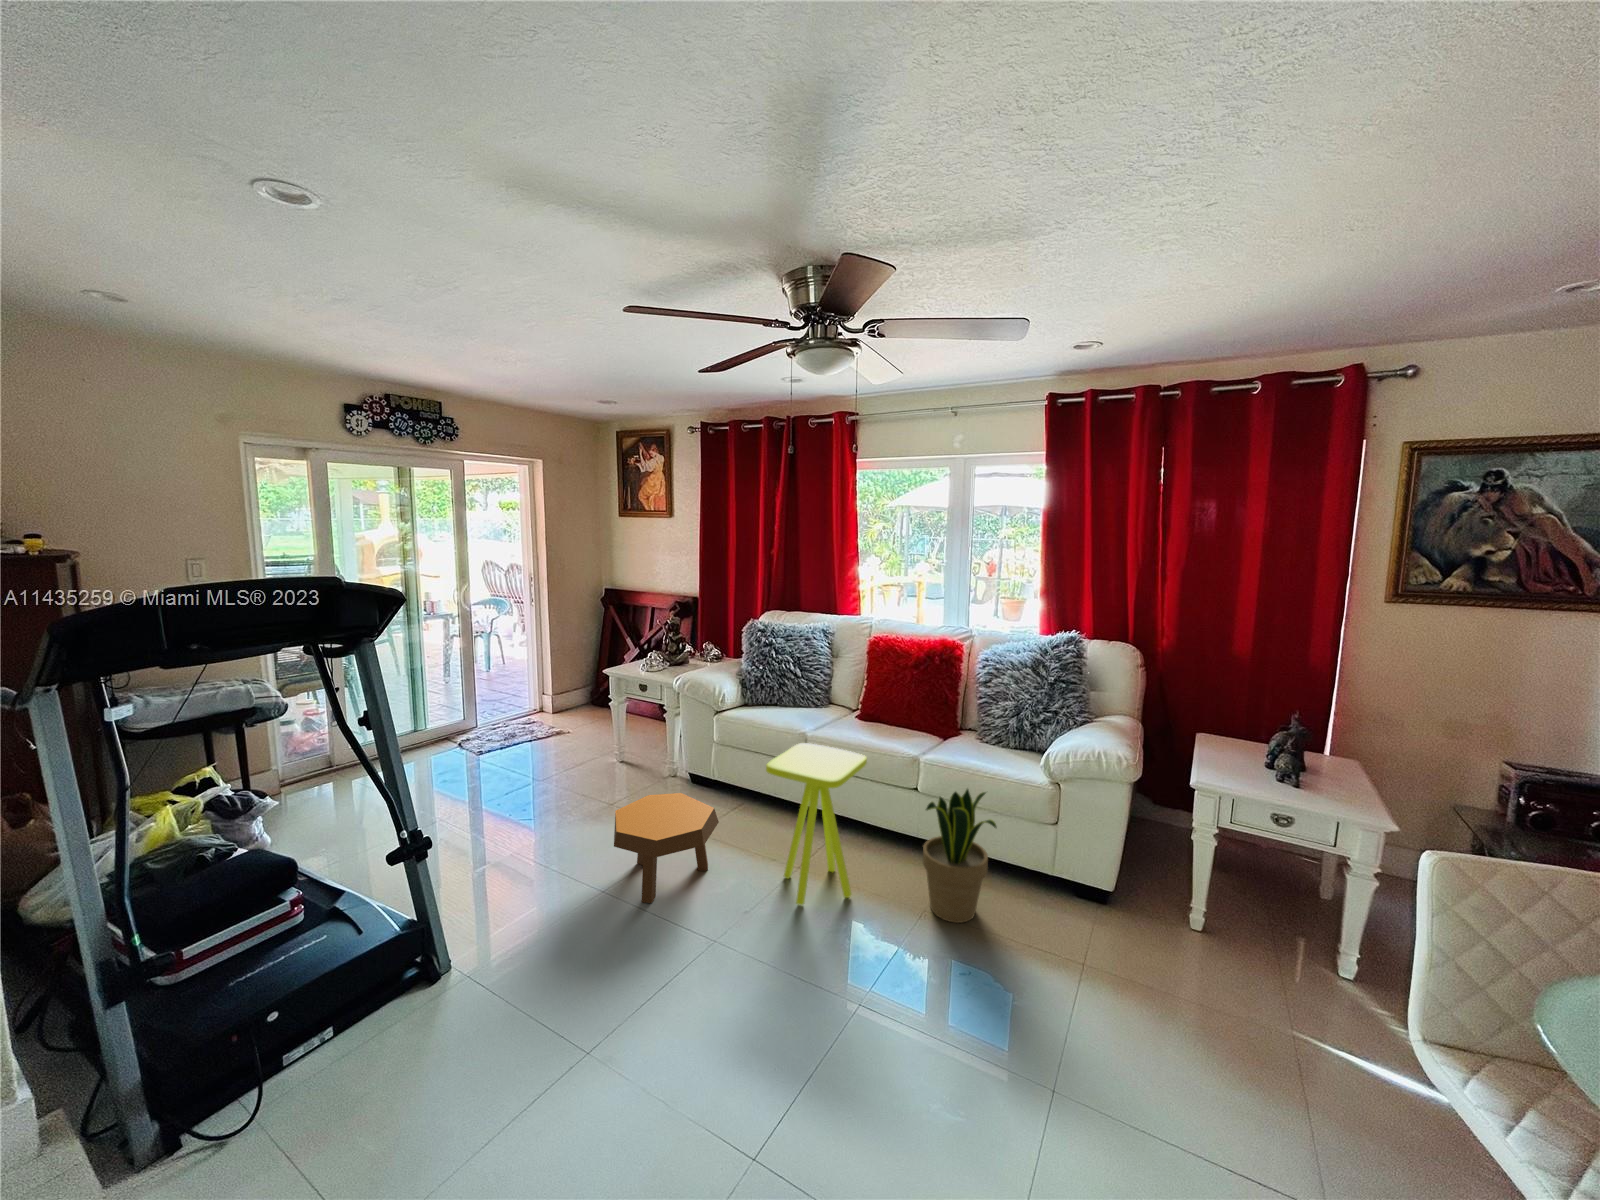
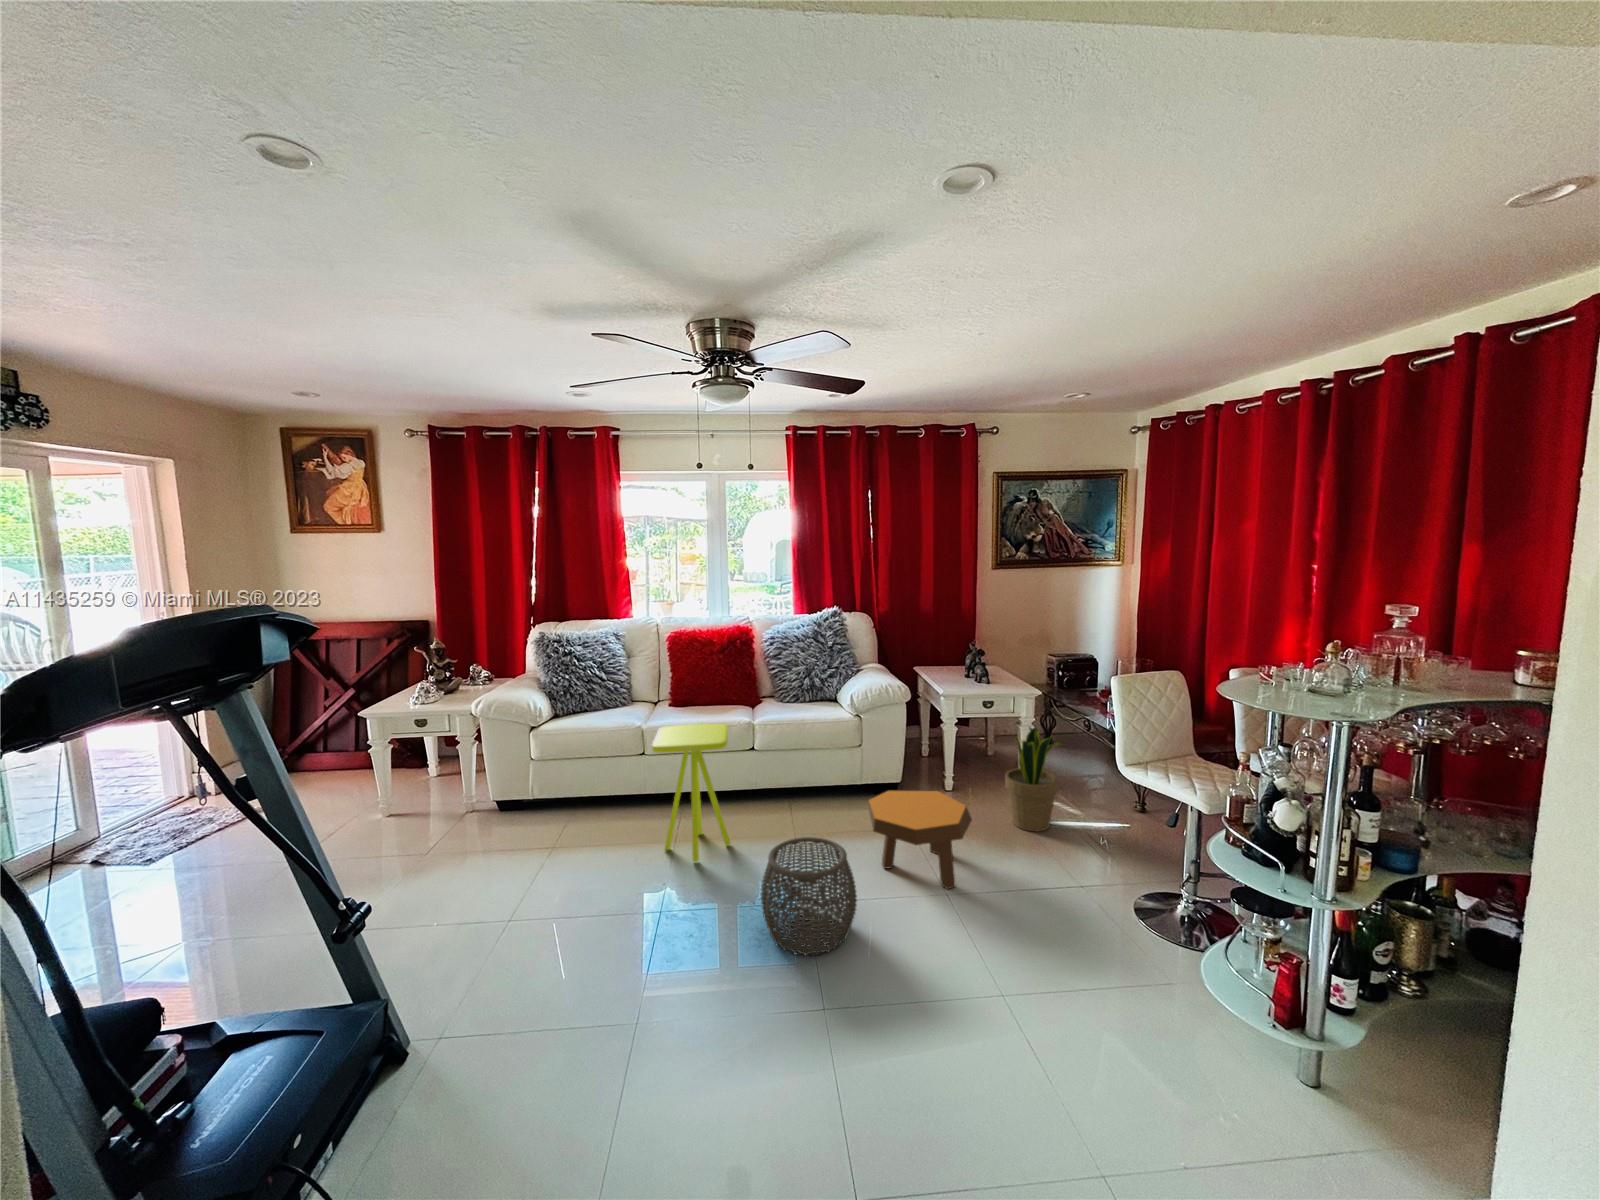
potted plant: present [923,789,997,923] -> present [1005,727,1064,832]
footstool: present [614,793,719,903] -> present [869,791,972,889]
woven basket: none [777,936,906,1115] -> present [761,837,857,955]

